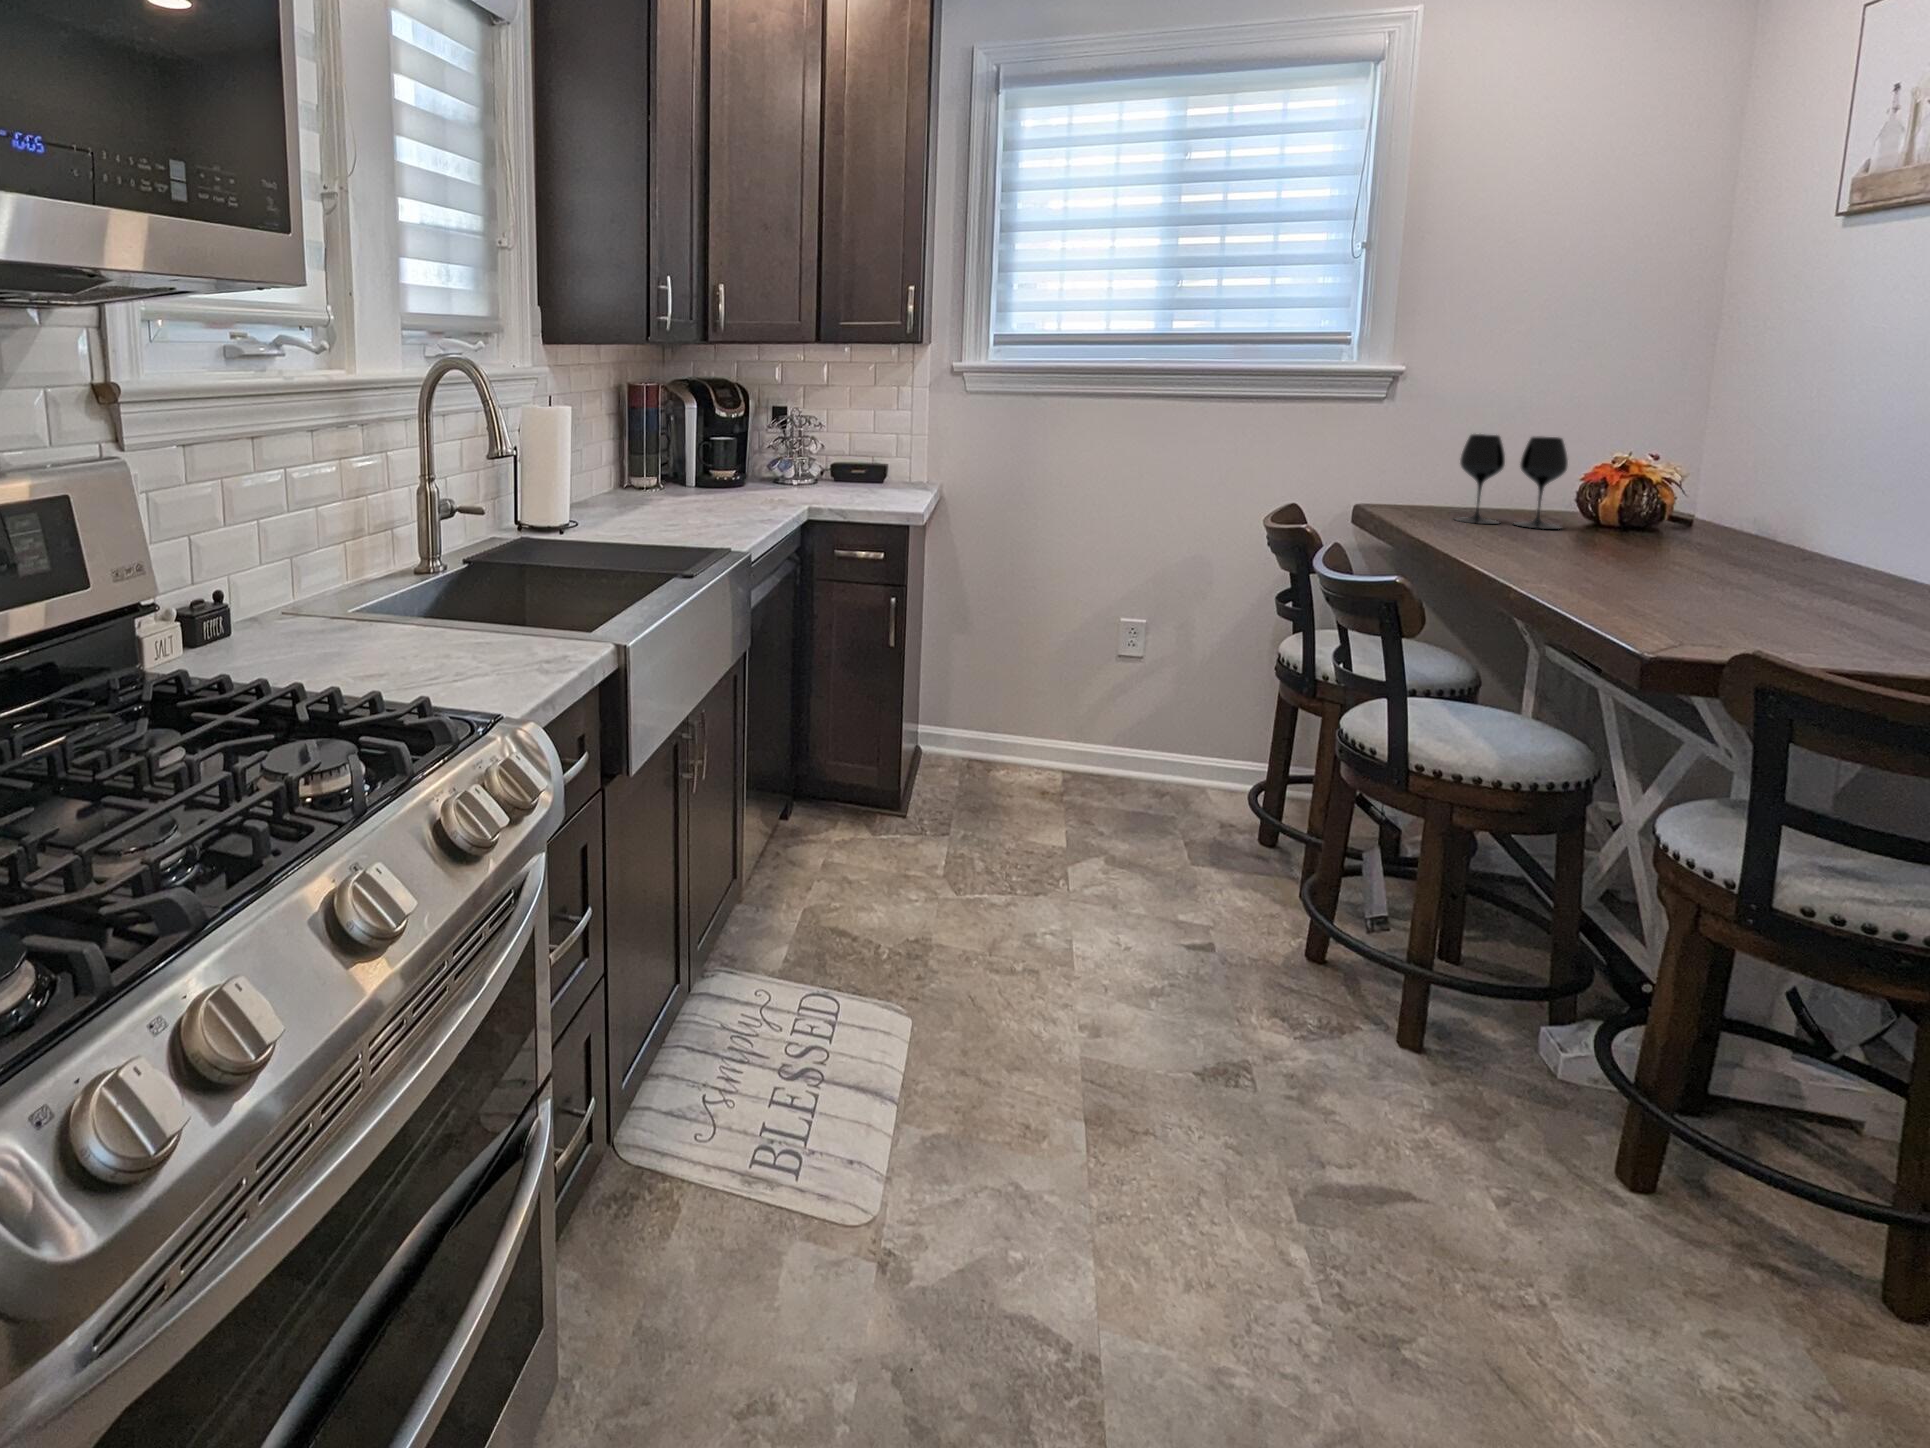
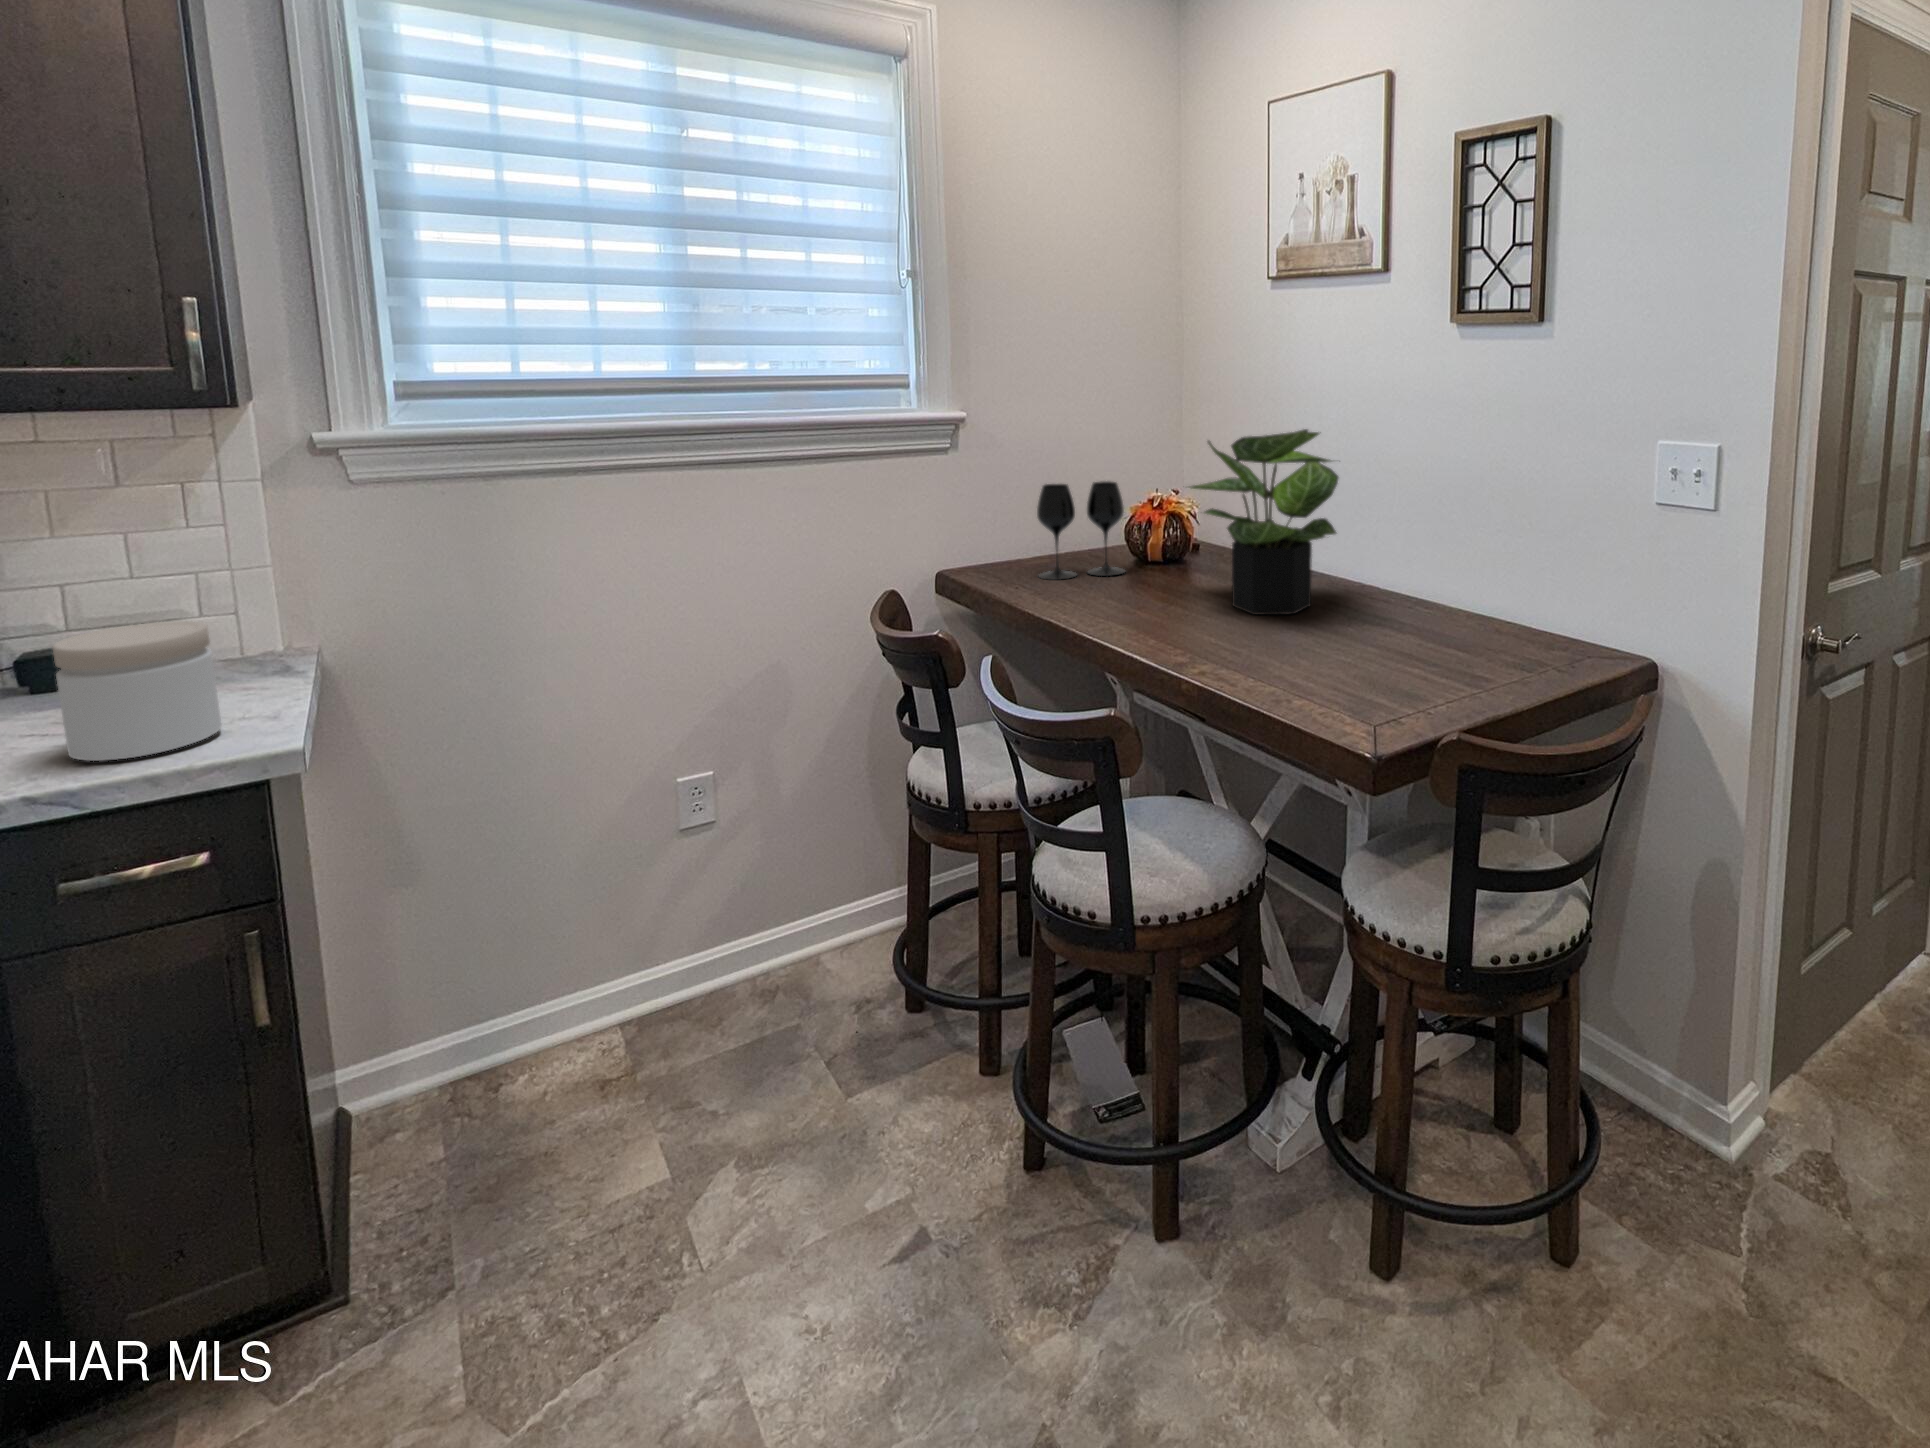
potted plant: none [1617,374,1855,580] -> present [1190,429,1338,615]
jar: none [843,445,896,504] -> present [52,621,222,761]

